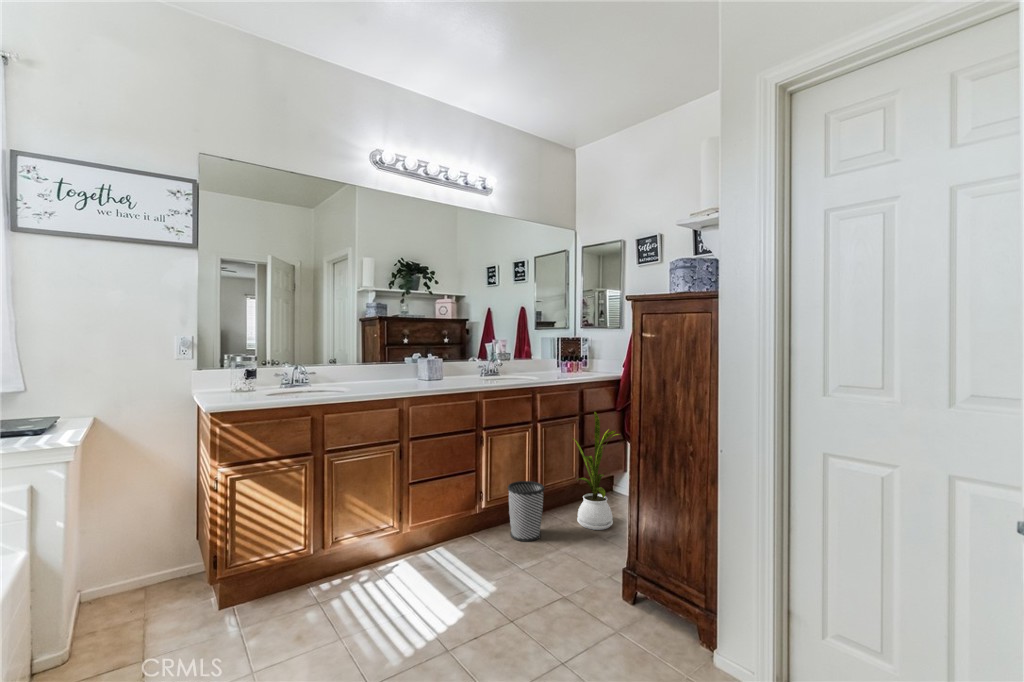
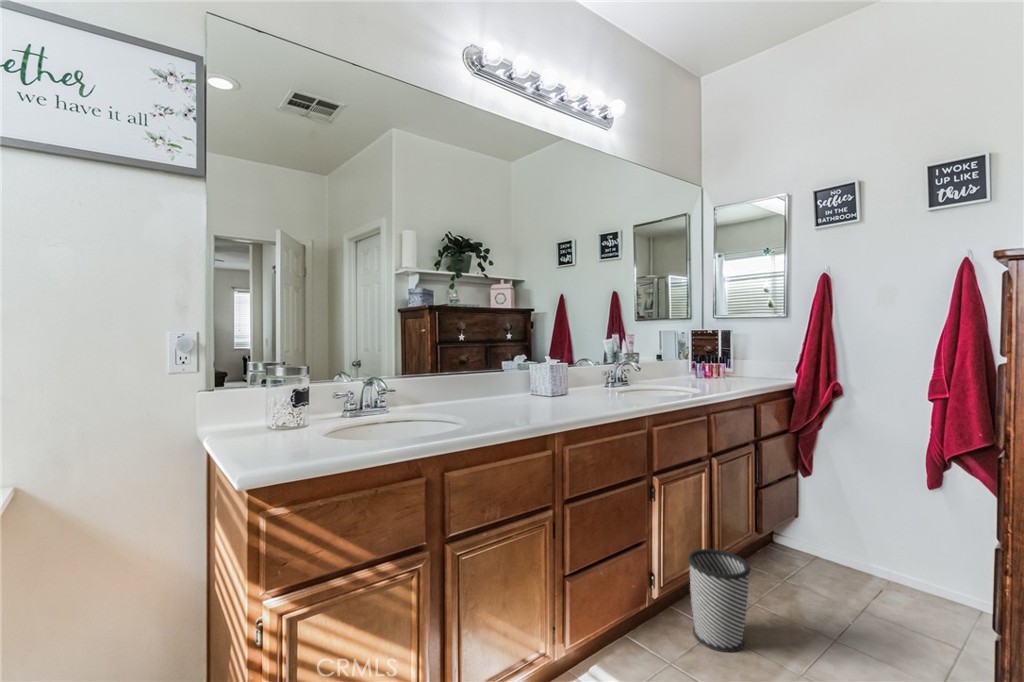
house plant: present [573,412,619,530] -> none [765,436,857,623]

